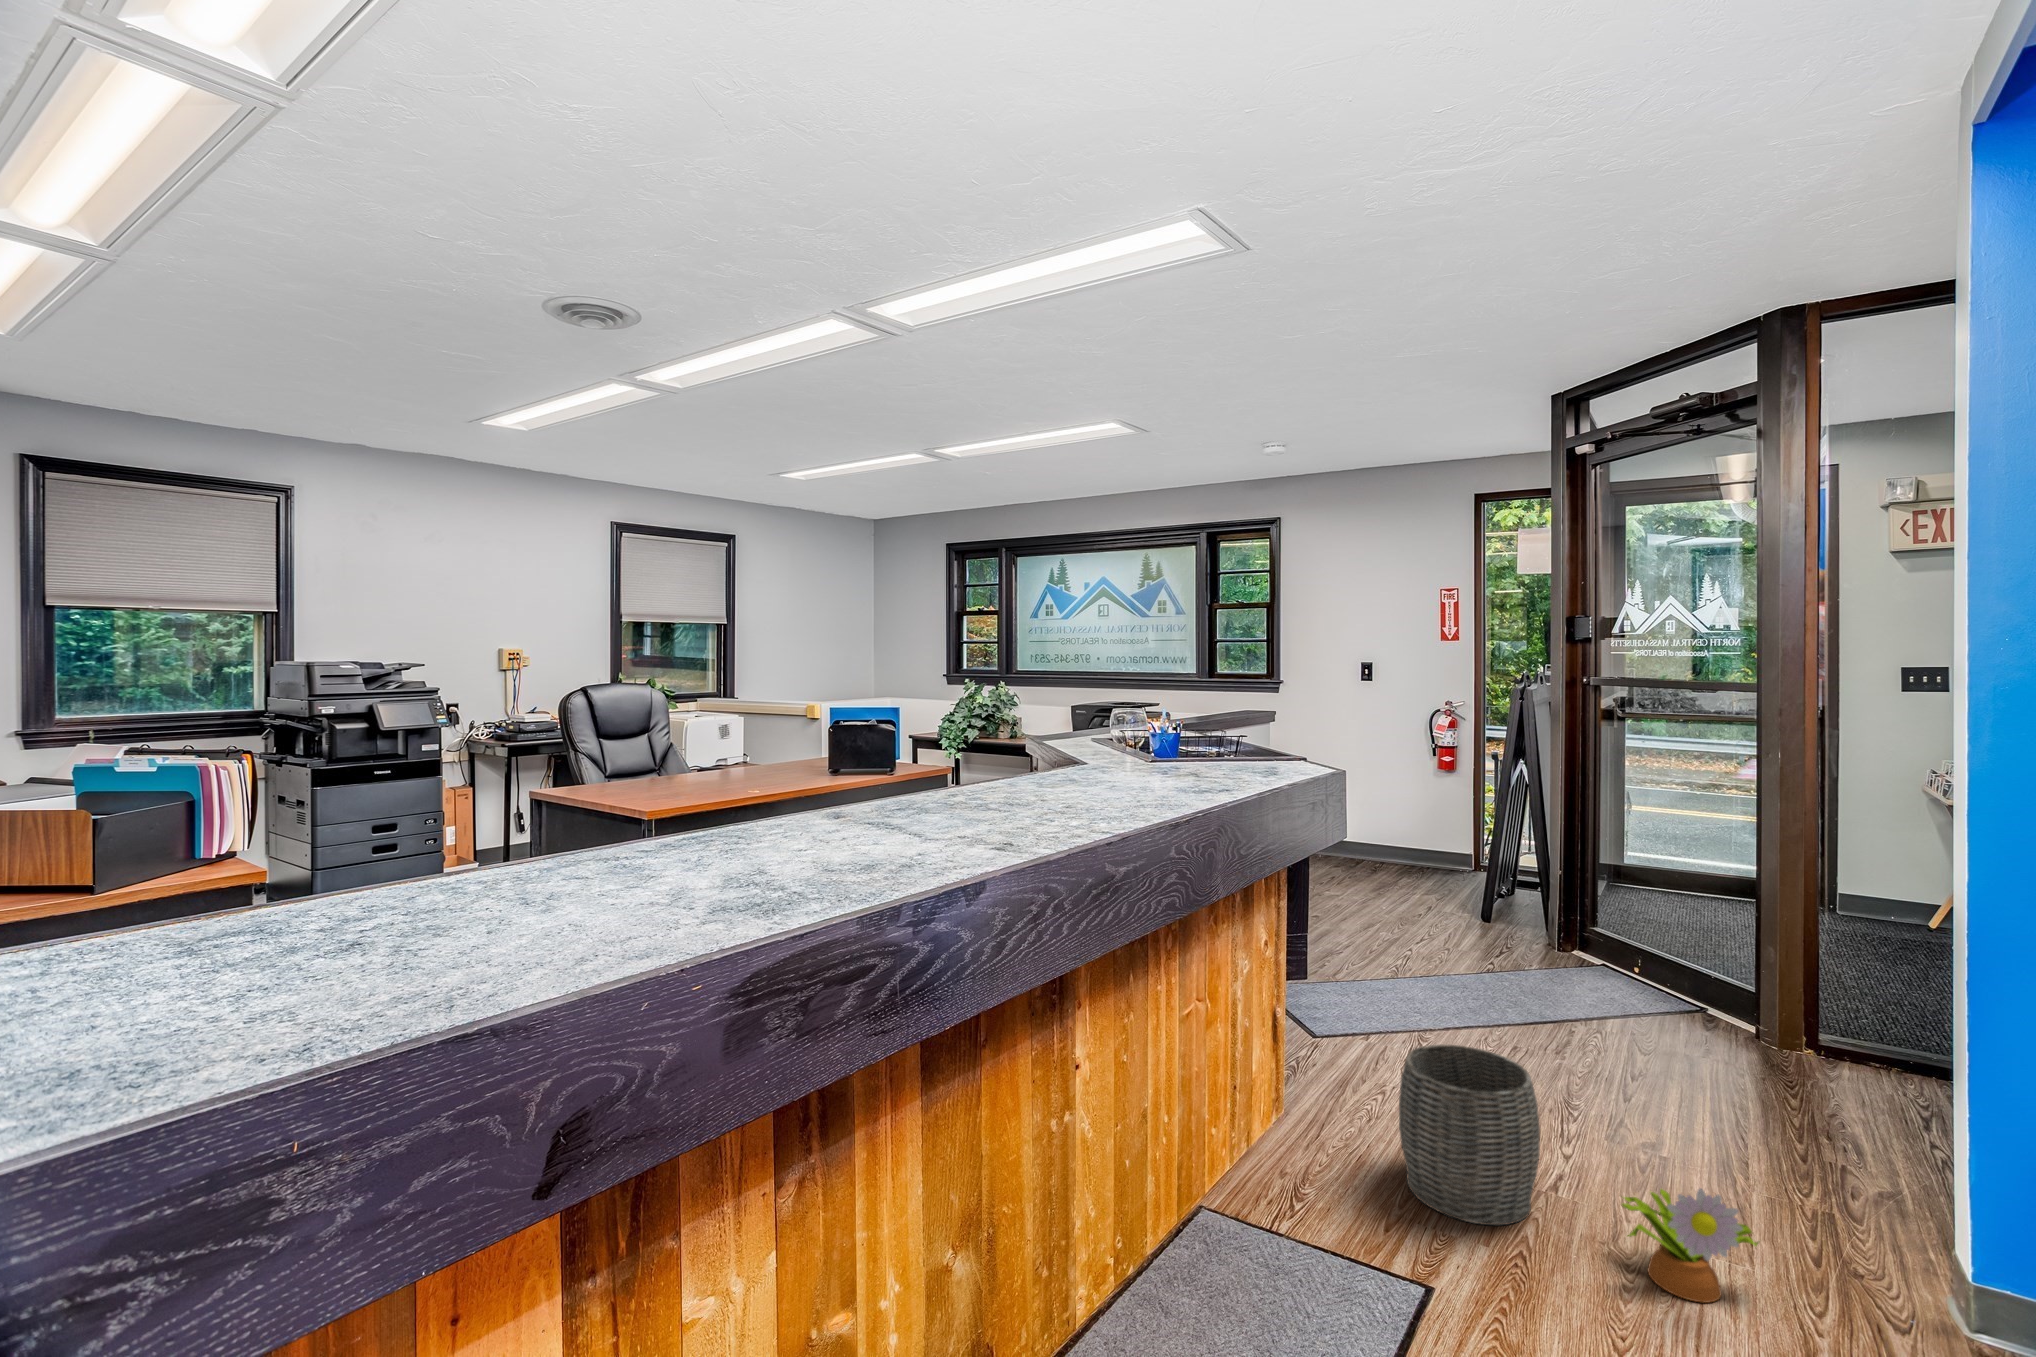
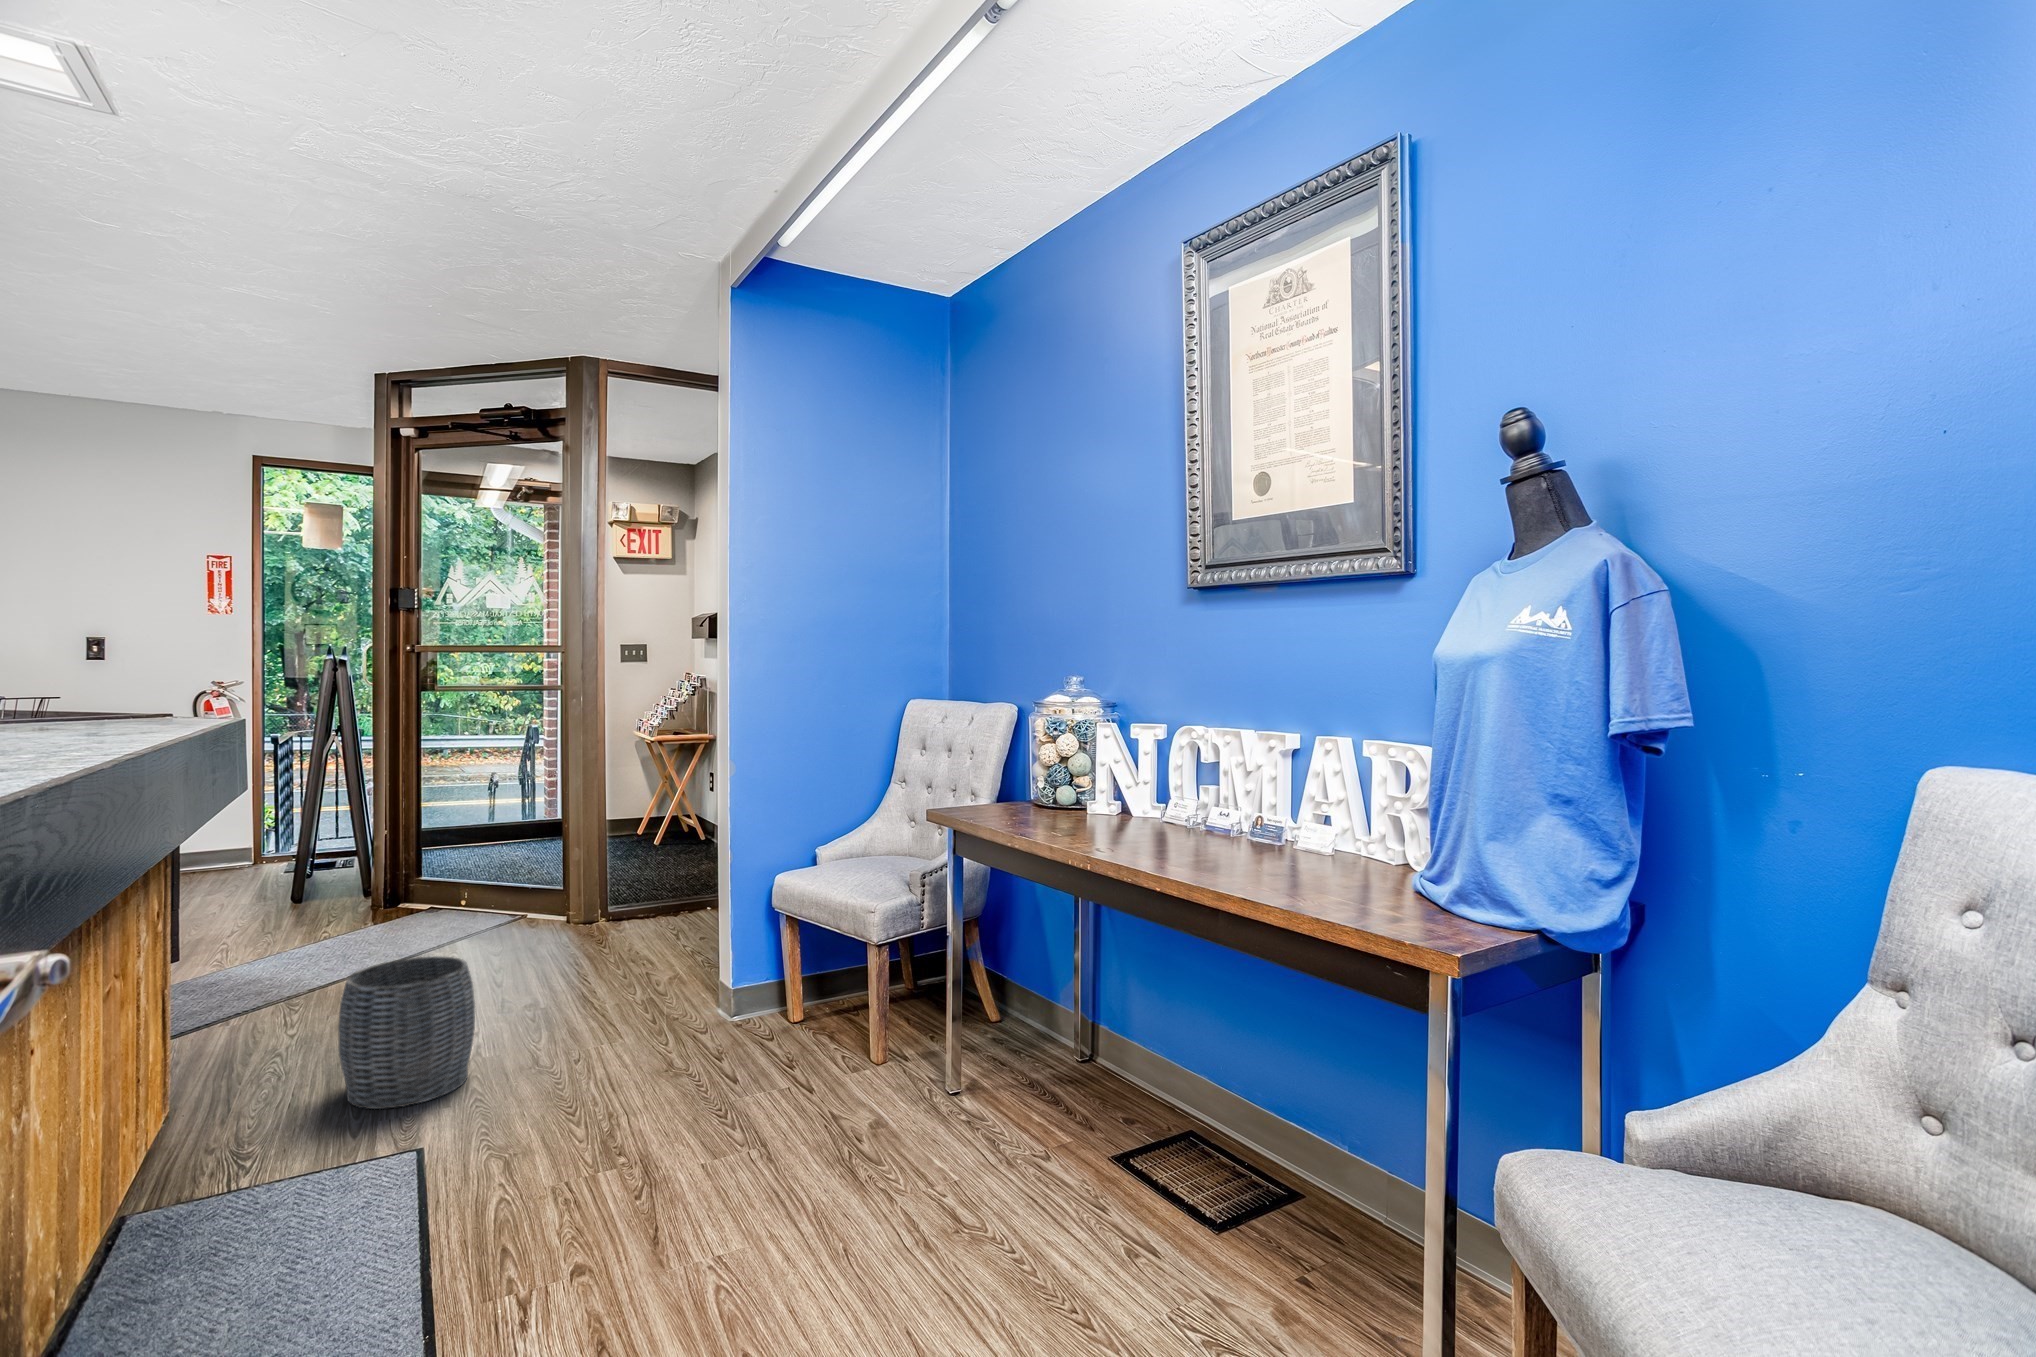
decorative plant: present [1621,1188,1759,1303] -> none [540,983,634,1072]

